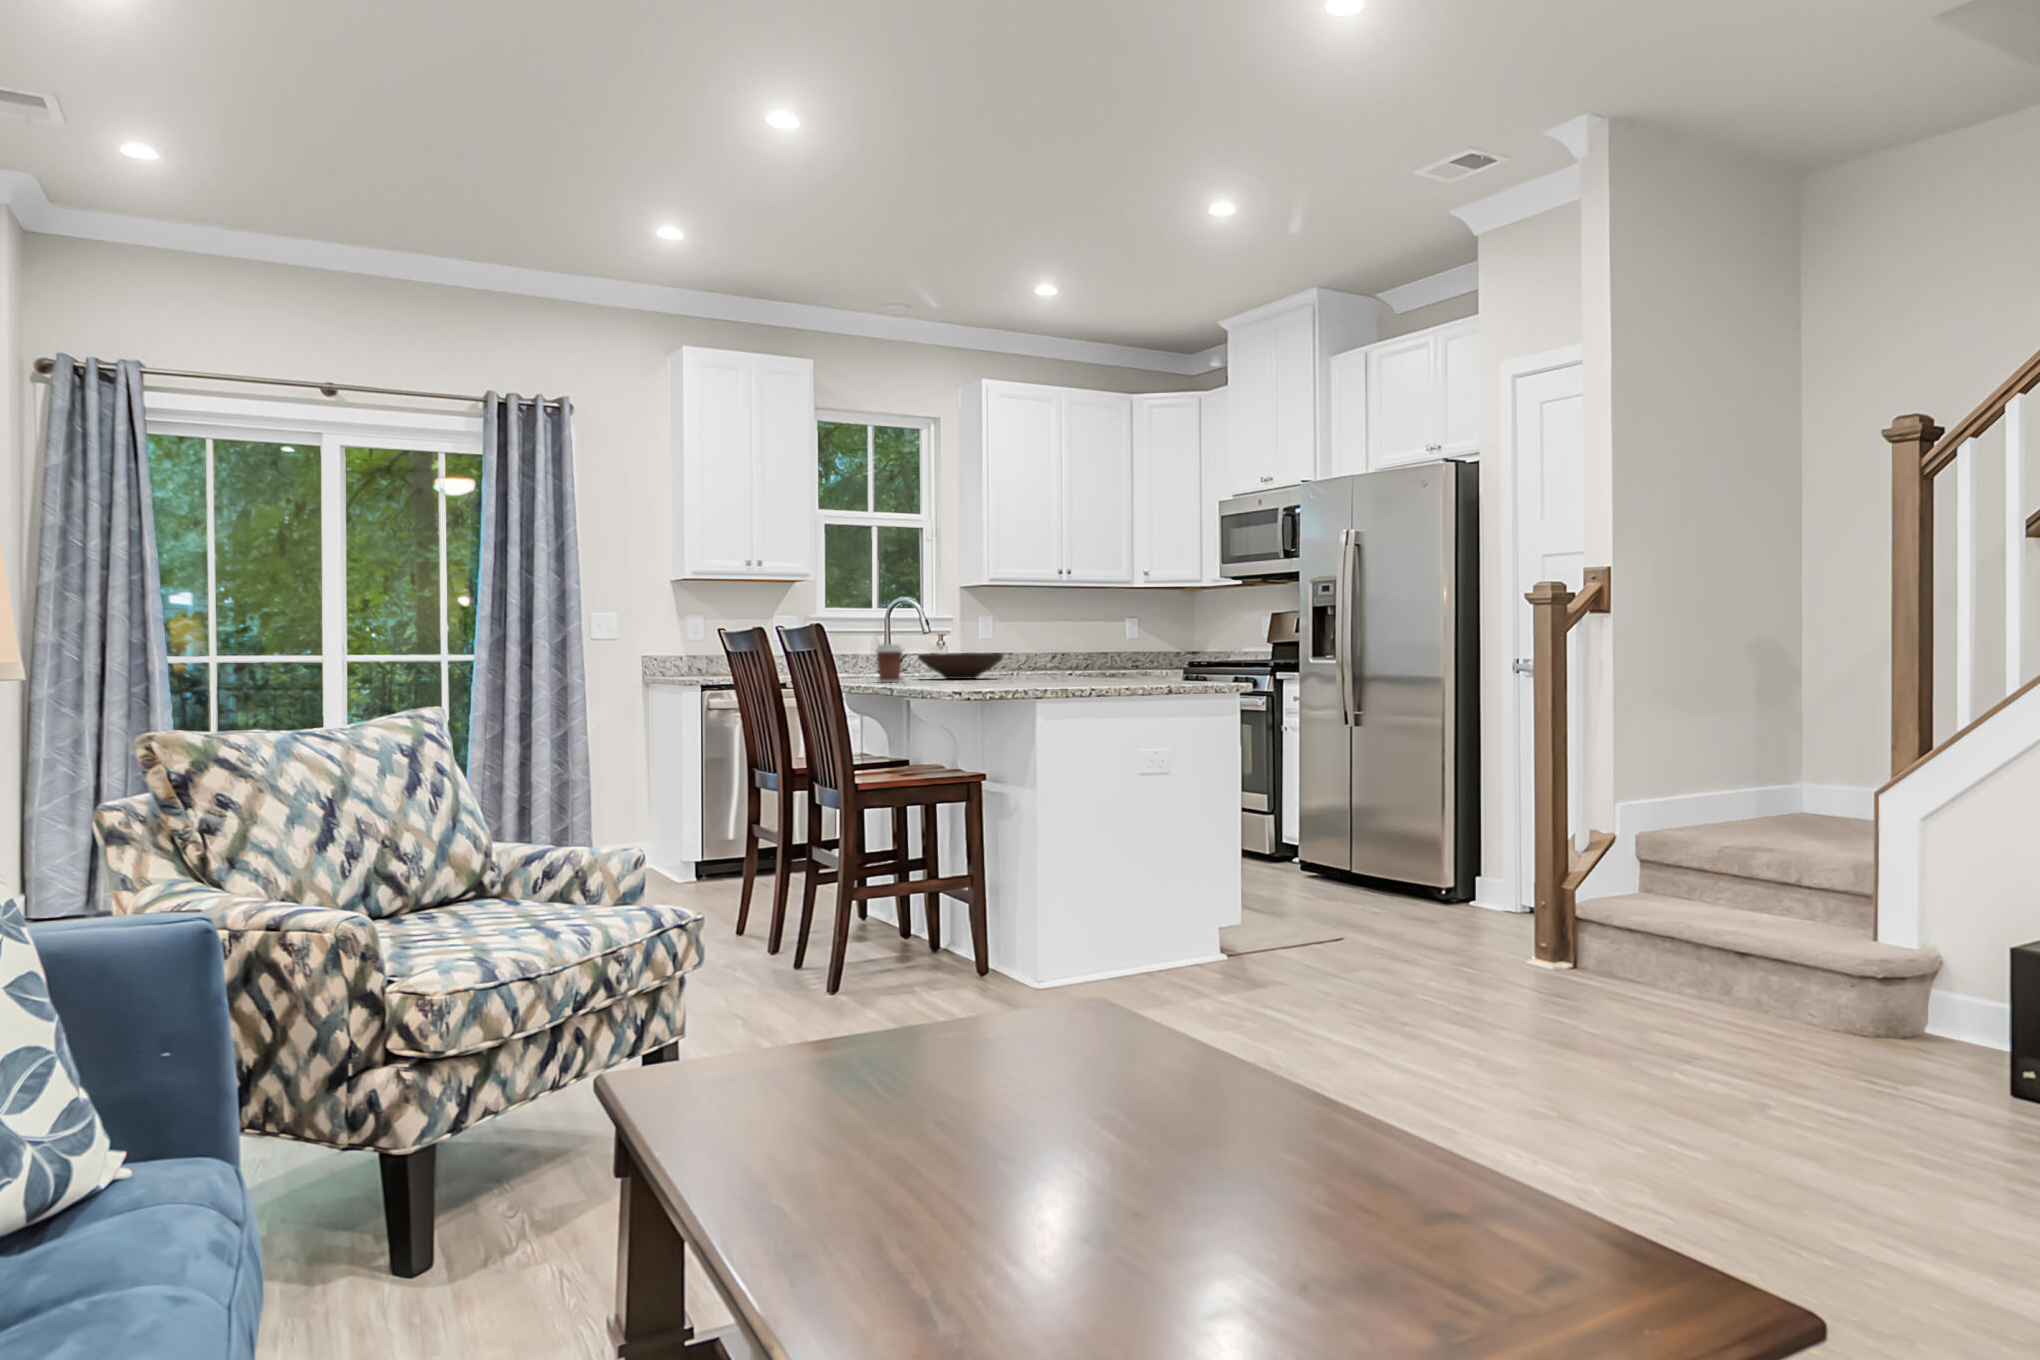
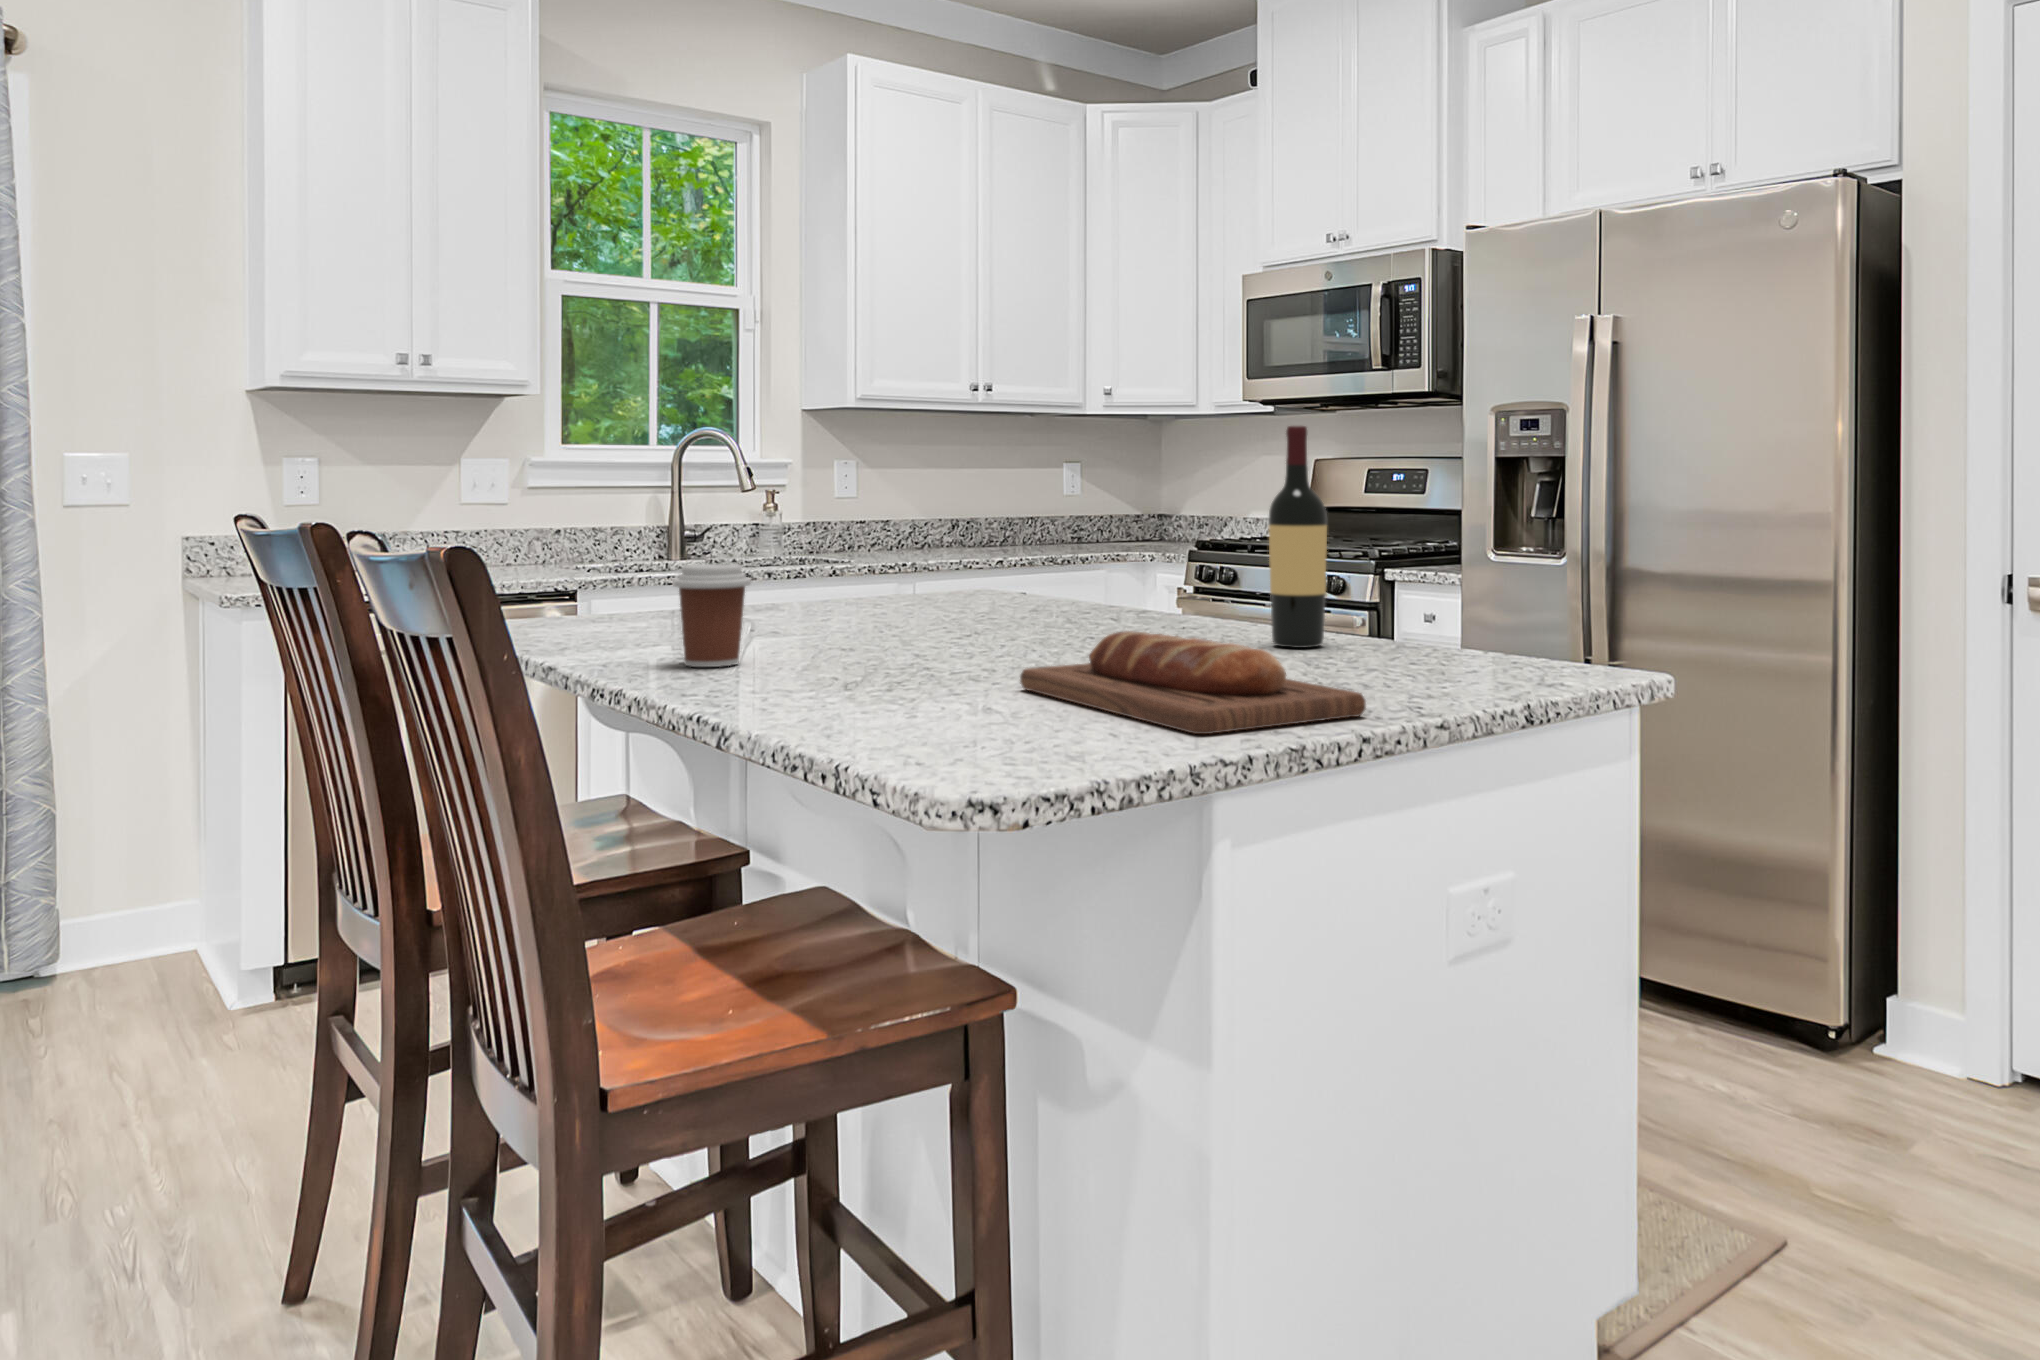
wine bottle: none [1114,589,1138,680] -> present [1269,426,1327,648]
wooden bowl: present [918,653,1003,679] -> none [770,564,974,633]
bread loaf: none [994,662,1098,686] -> present [1020,631,1366,734]

